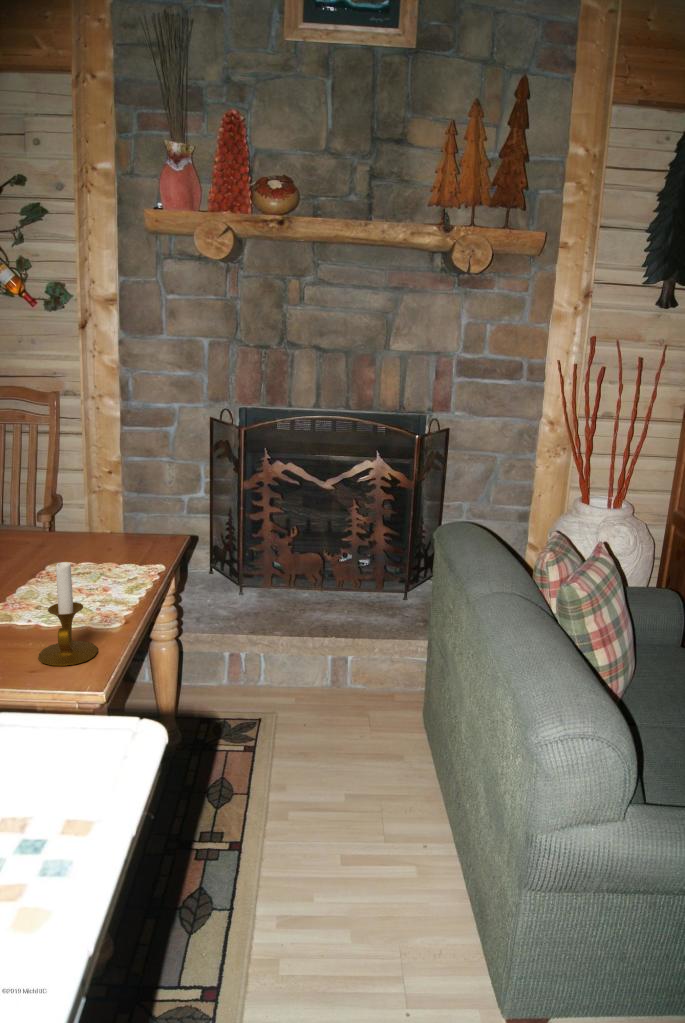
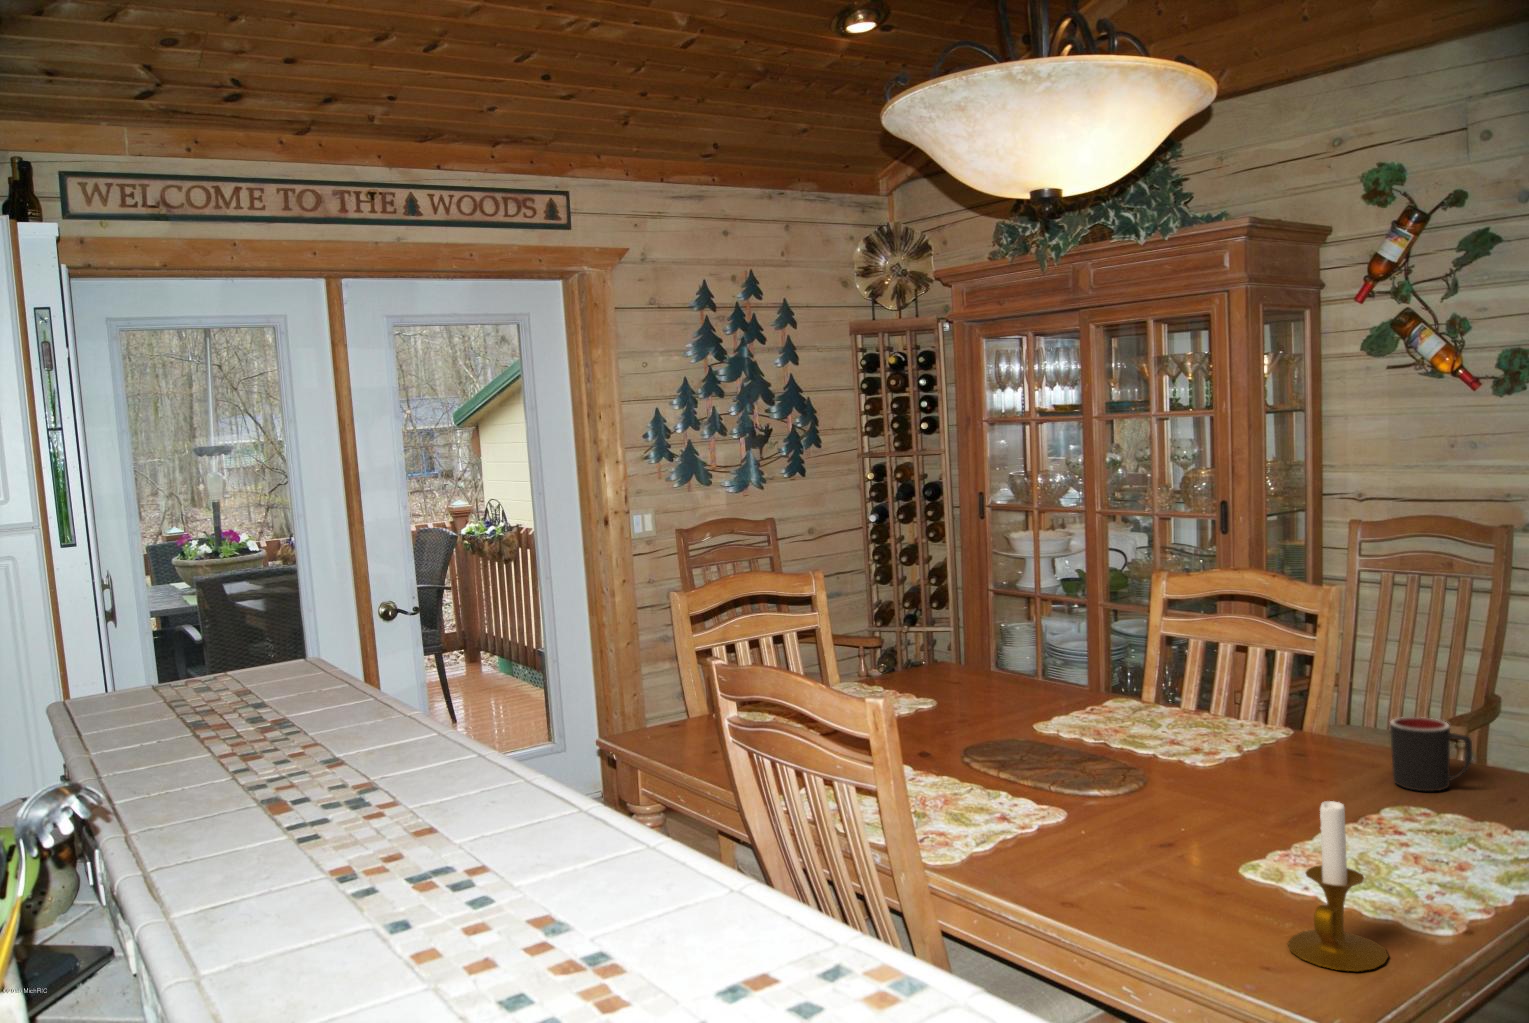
mug: none [39,508,86,552] -> present [1390,717,1472,791]

